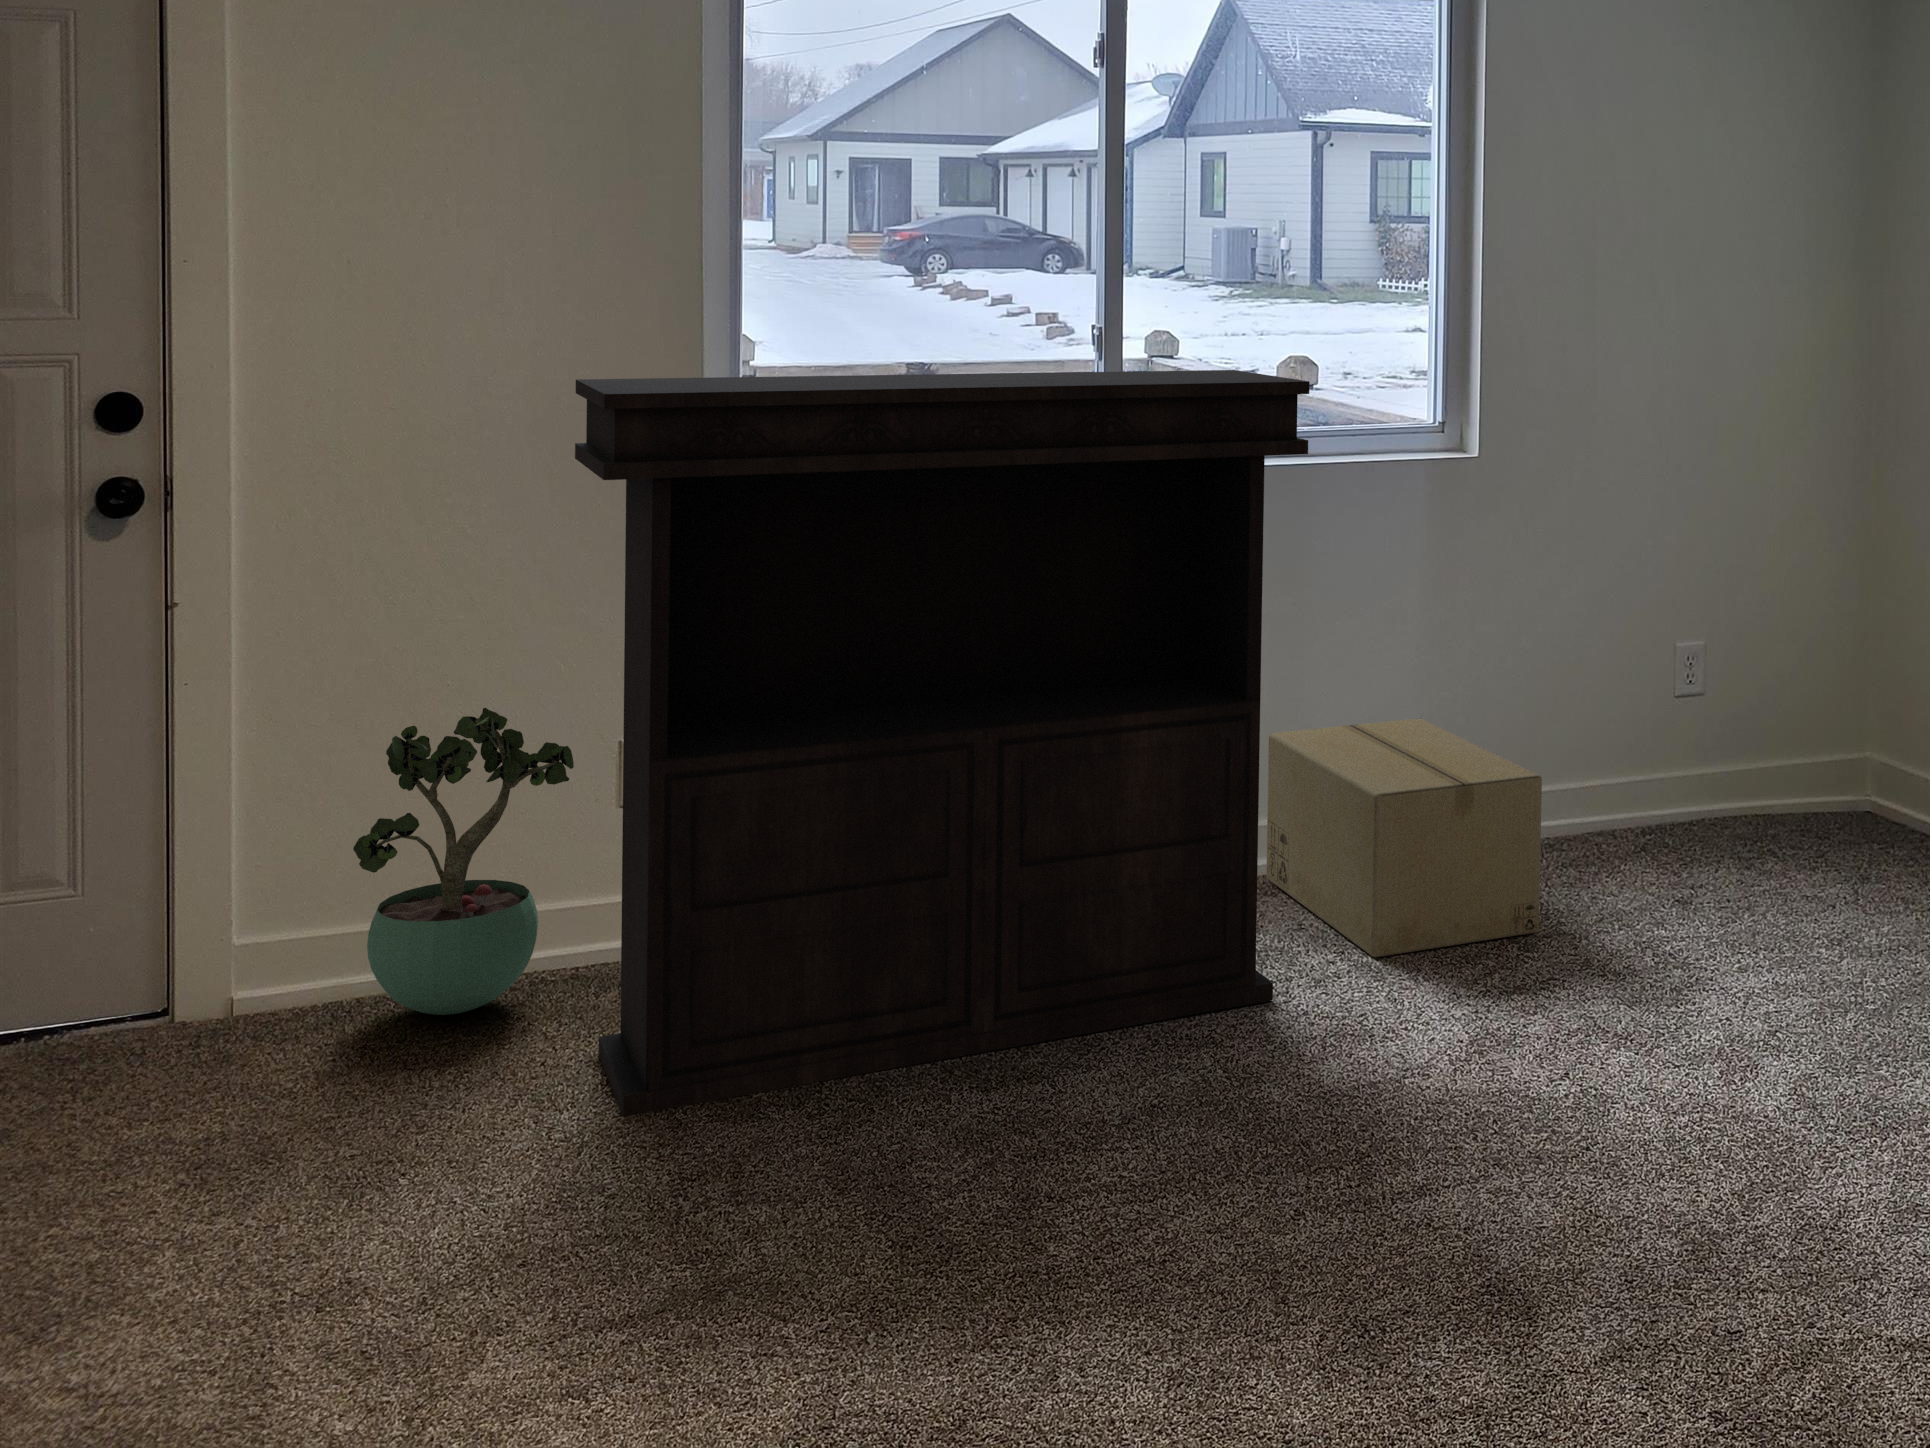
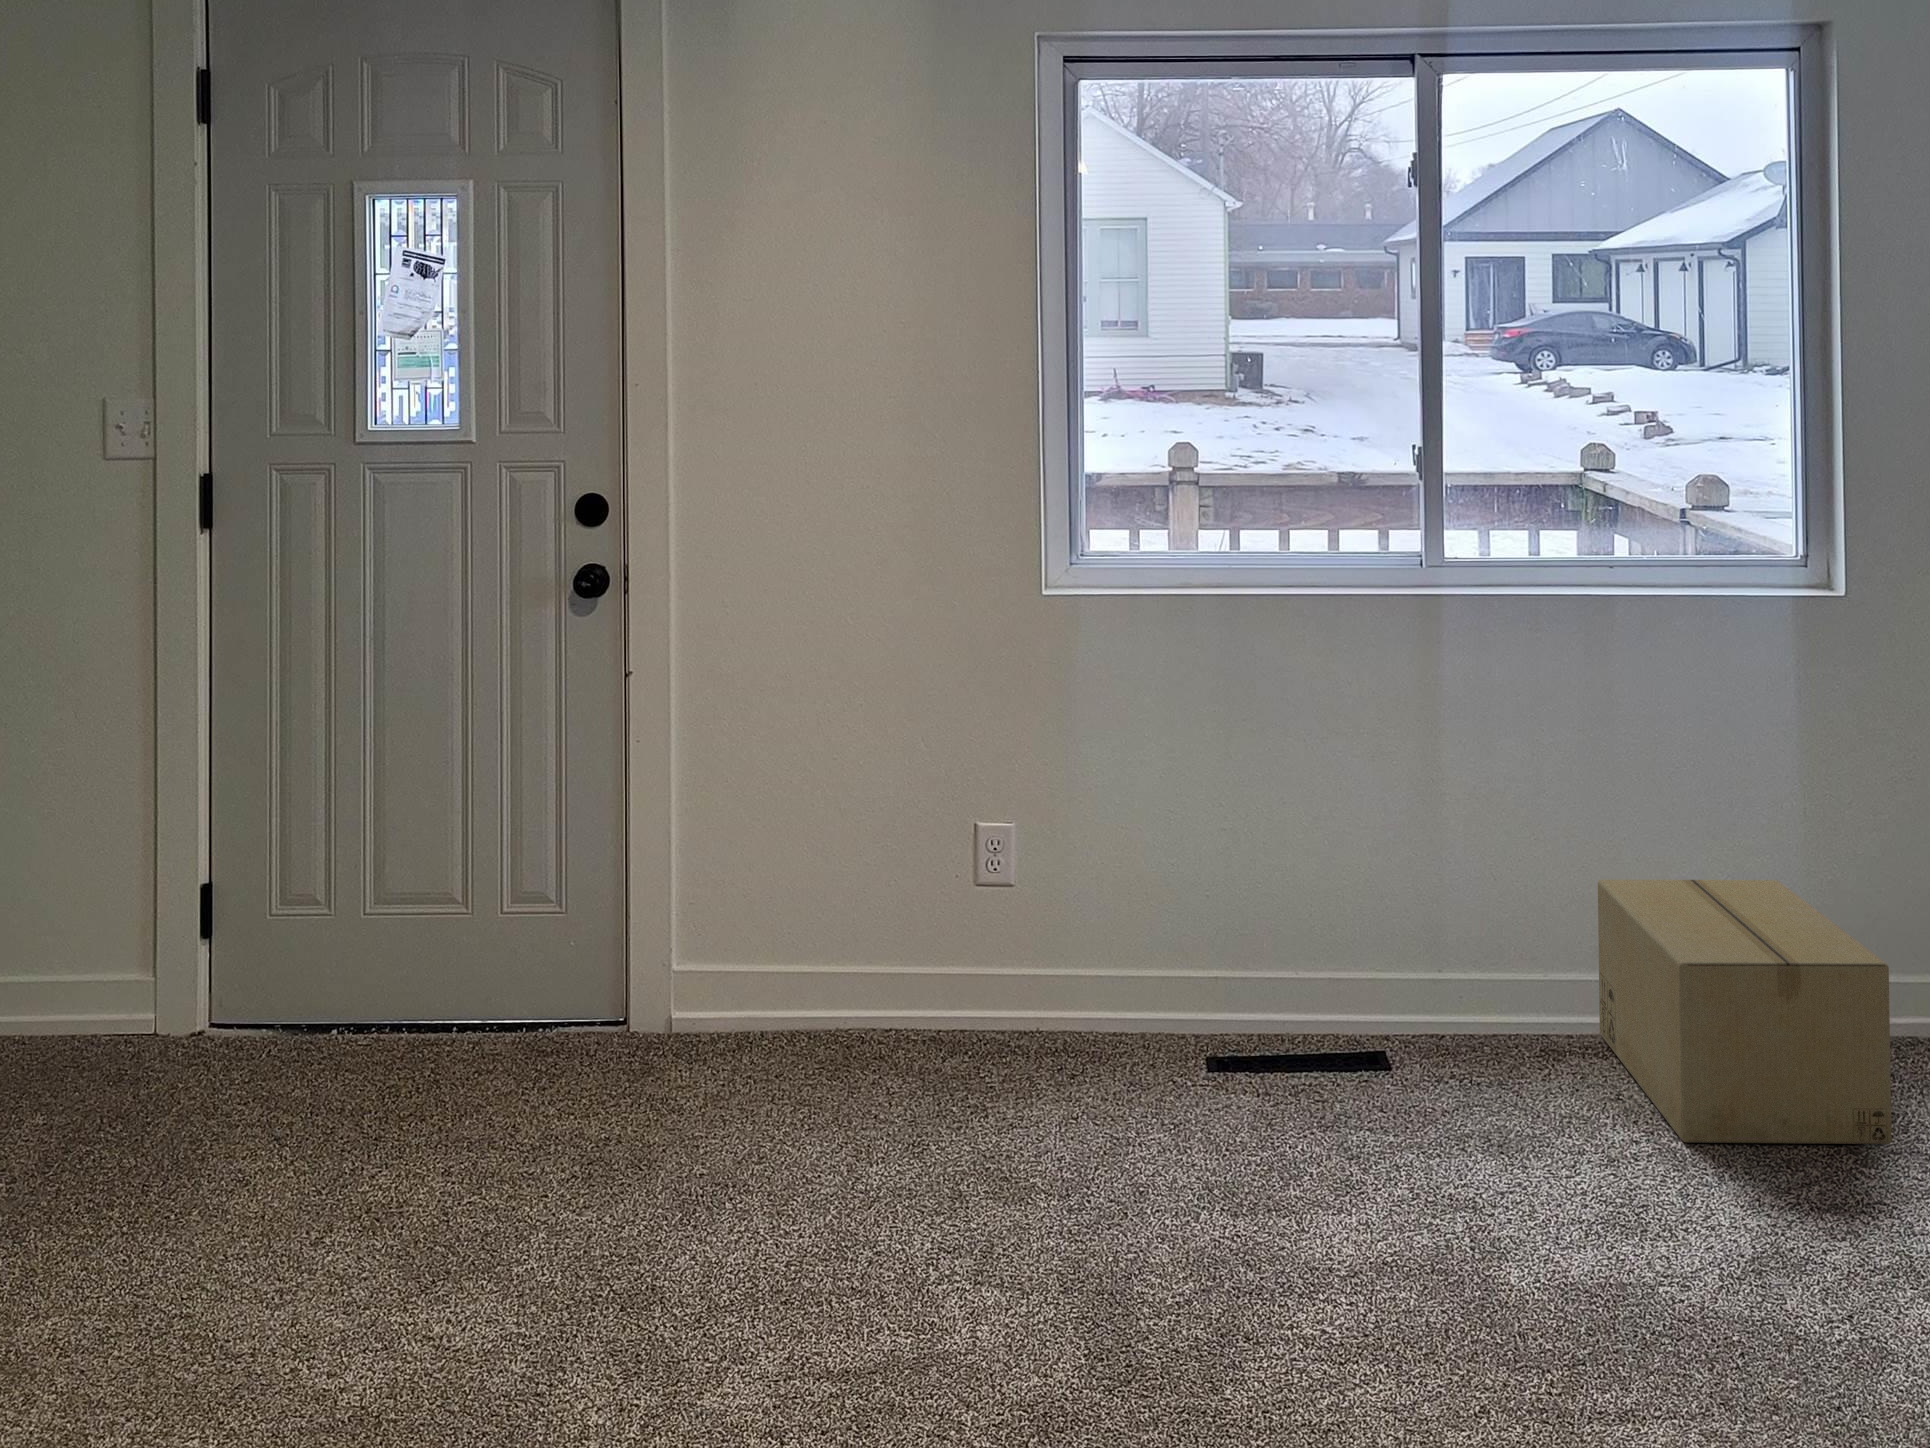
console table: present [575,370,1310,1117] -> none [887,500,1573,1177]
potted plant: present [353,708,574,1015] -> none [745,789,918,1055]

